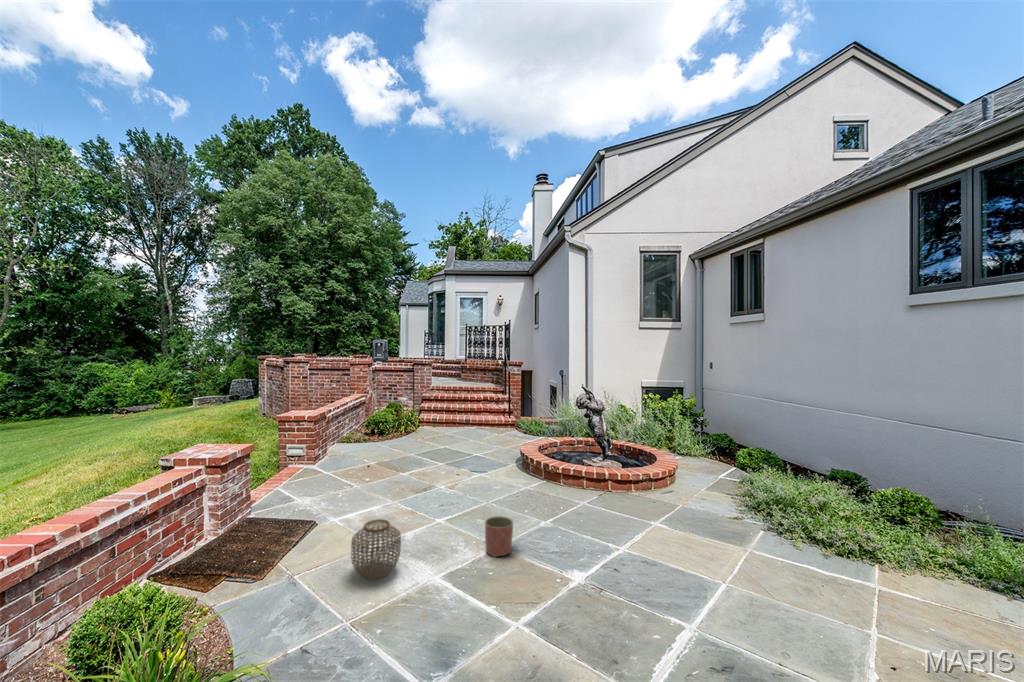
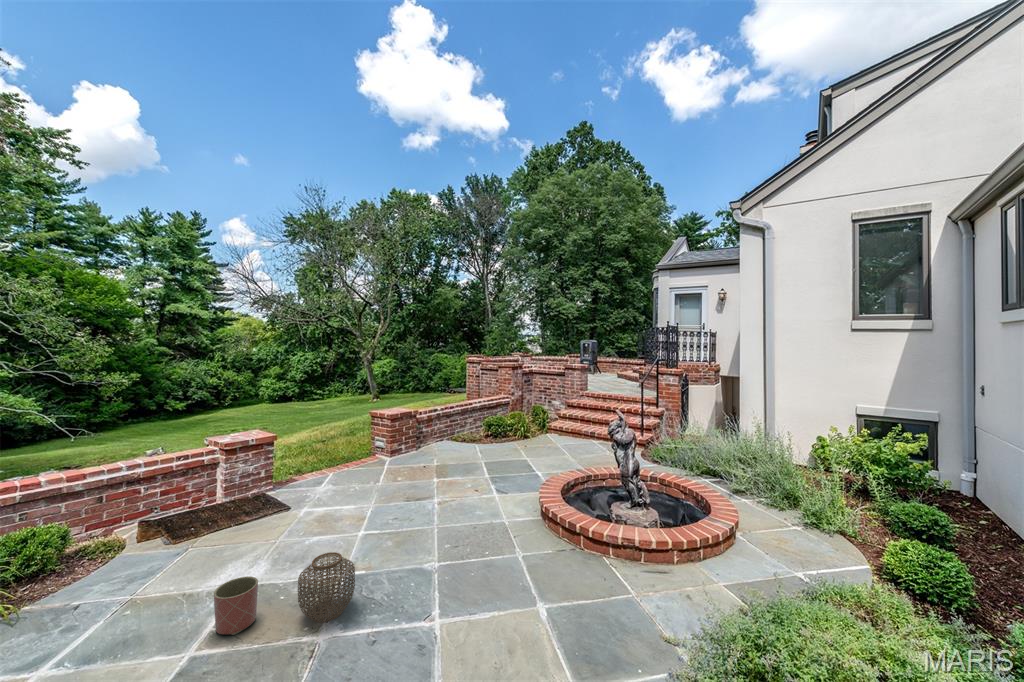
woven basket: present [351,519,401,580] -> present [298,552,355,623]

